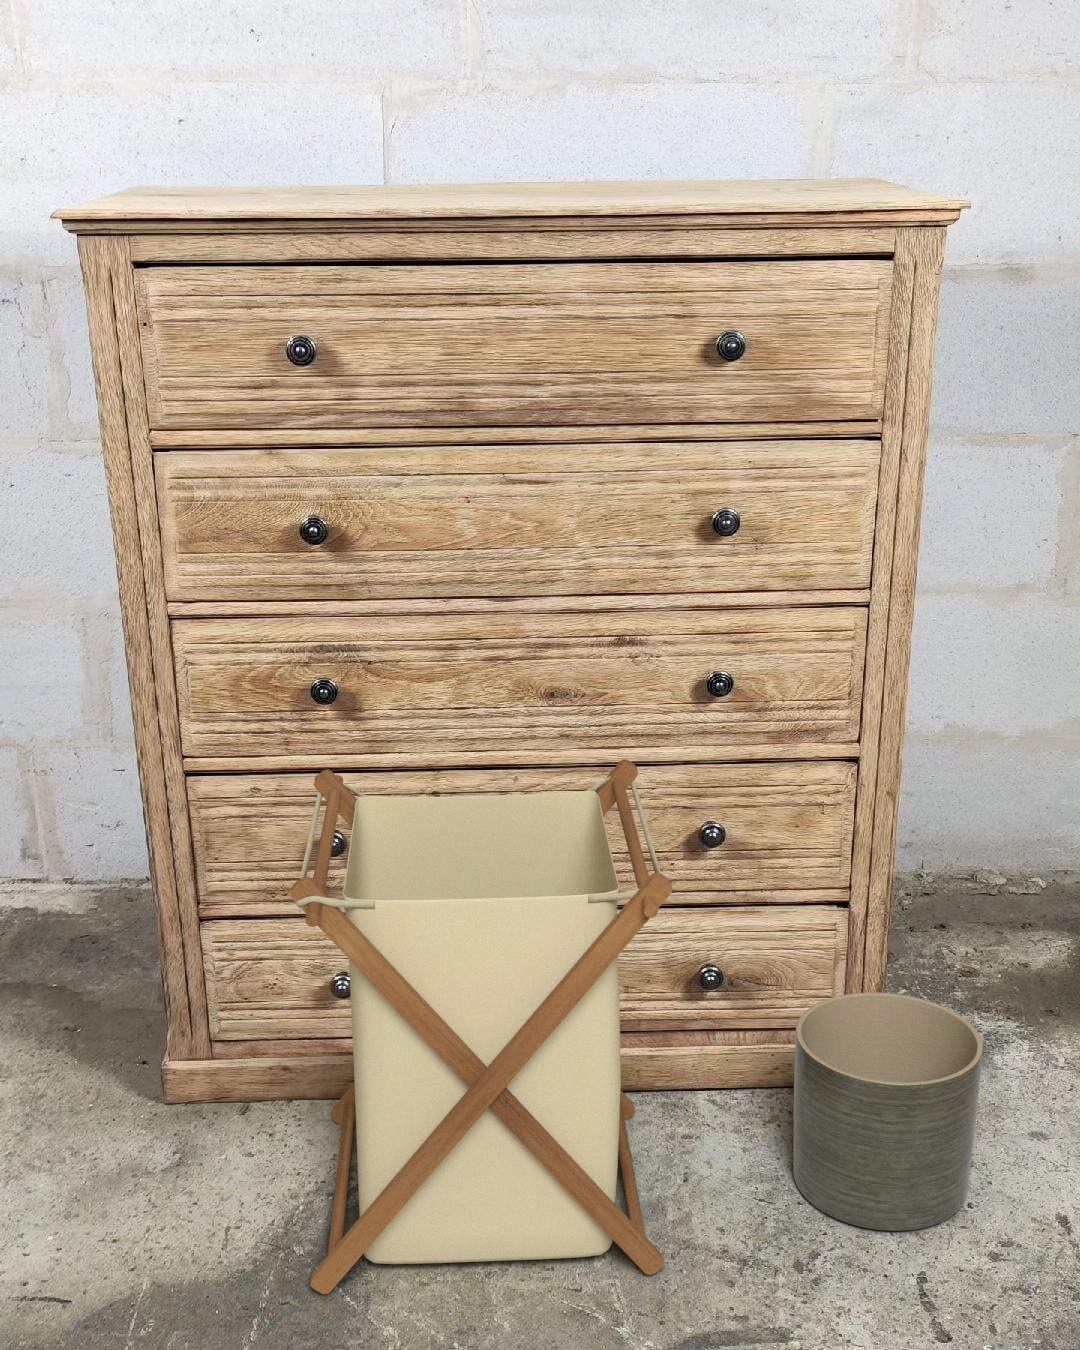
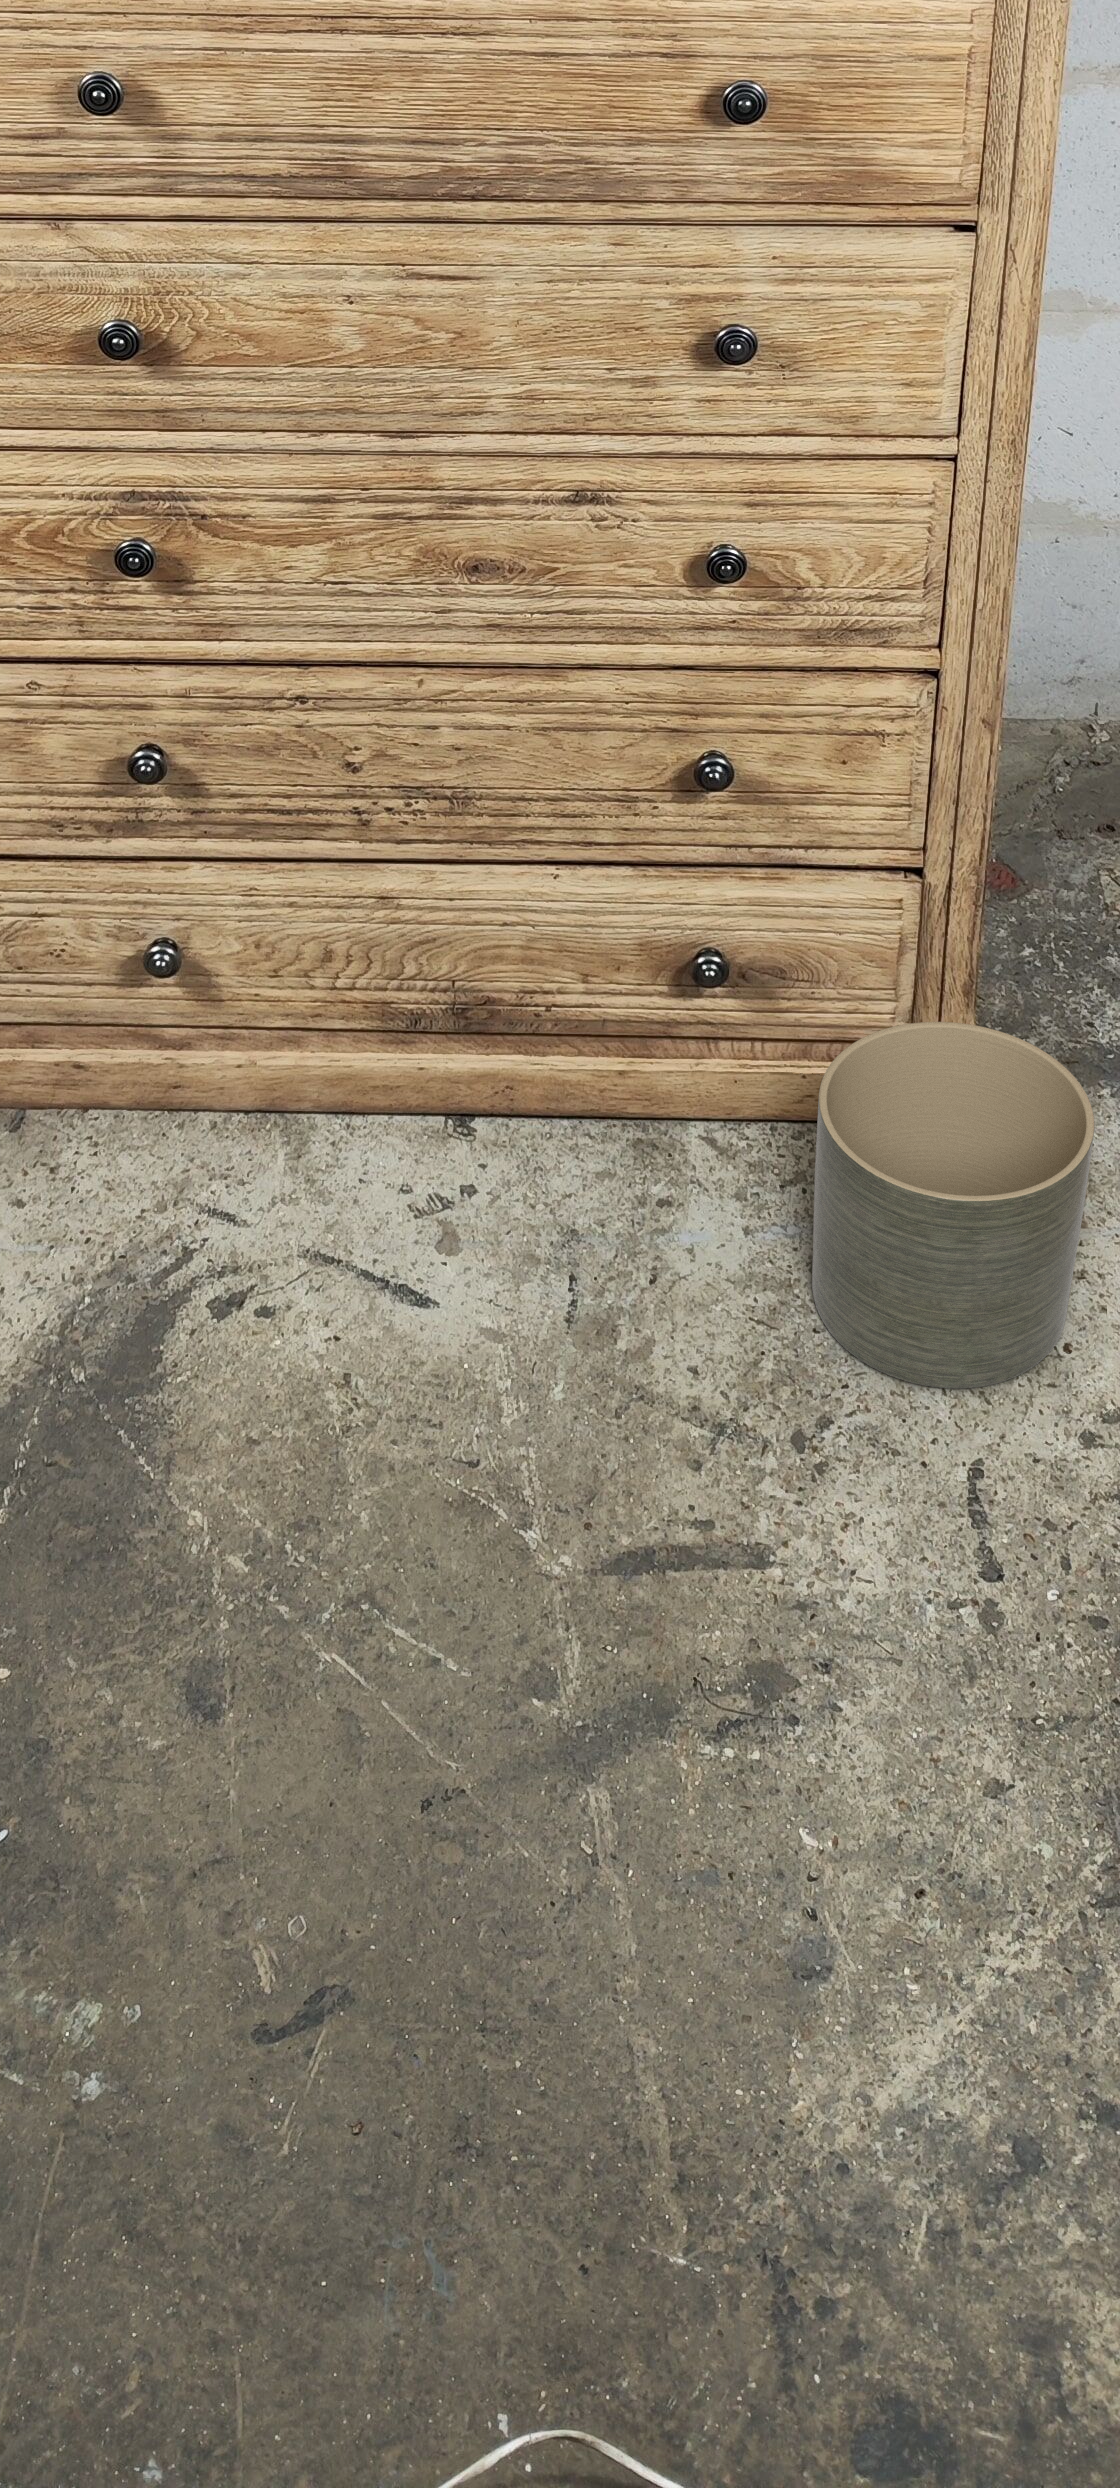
laundry basket: present [290,759,673,1294] -> none [46,676,611,1457]

